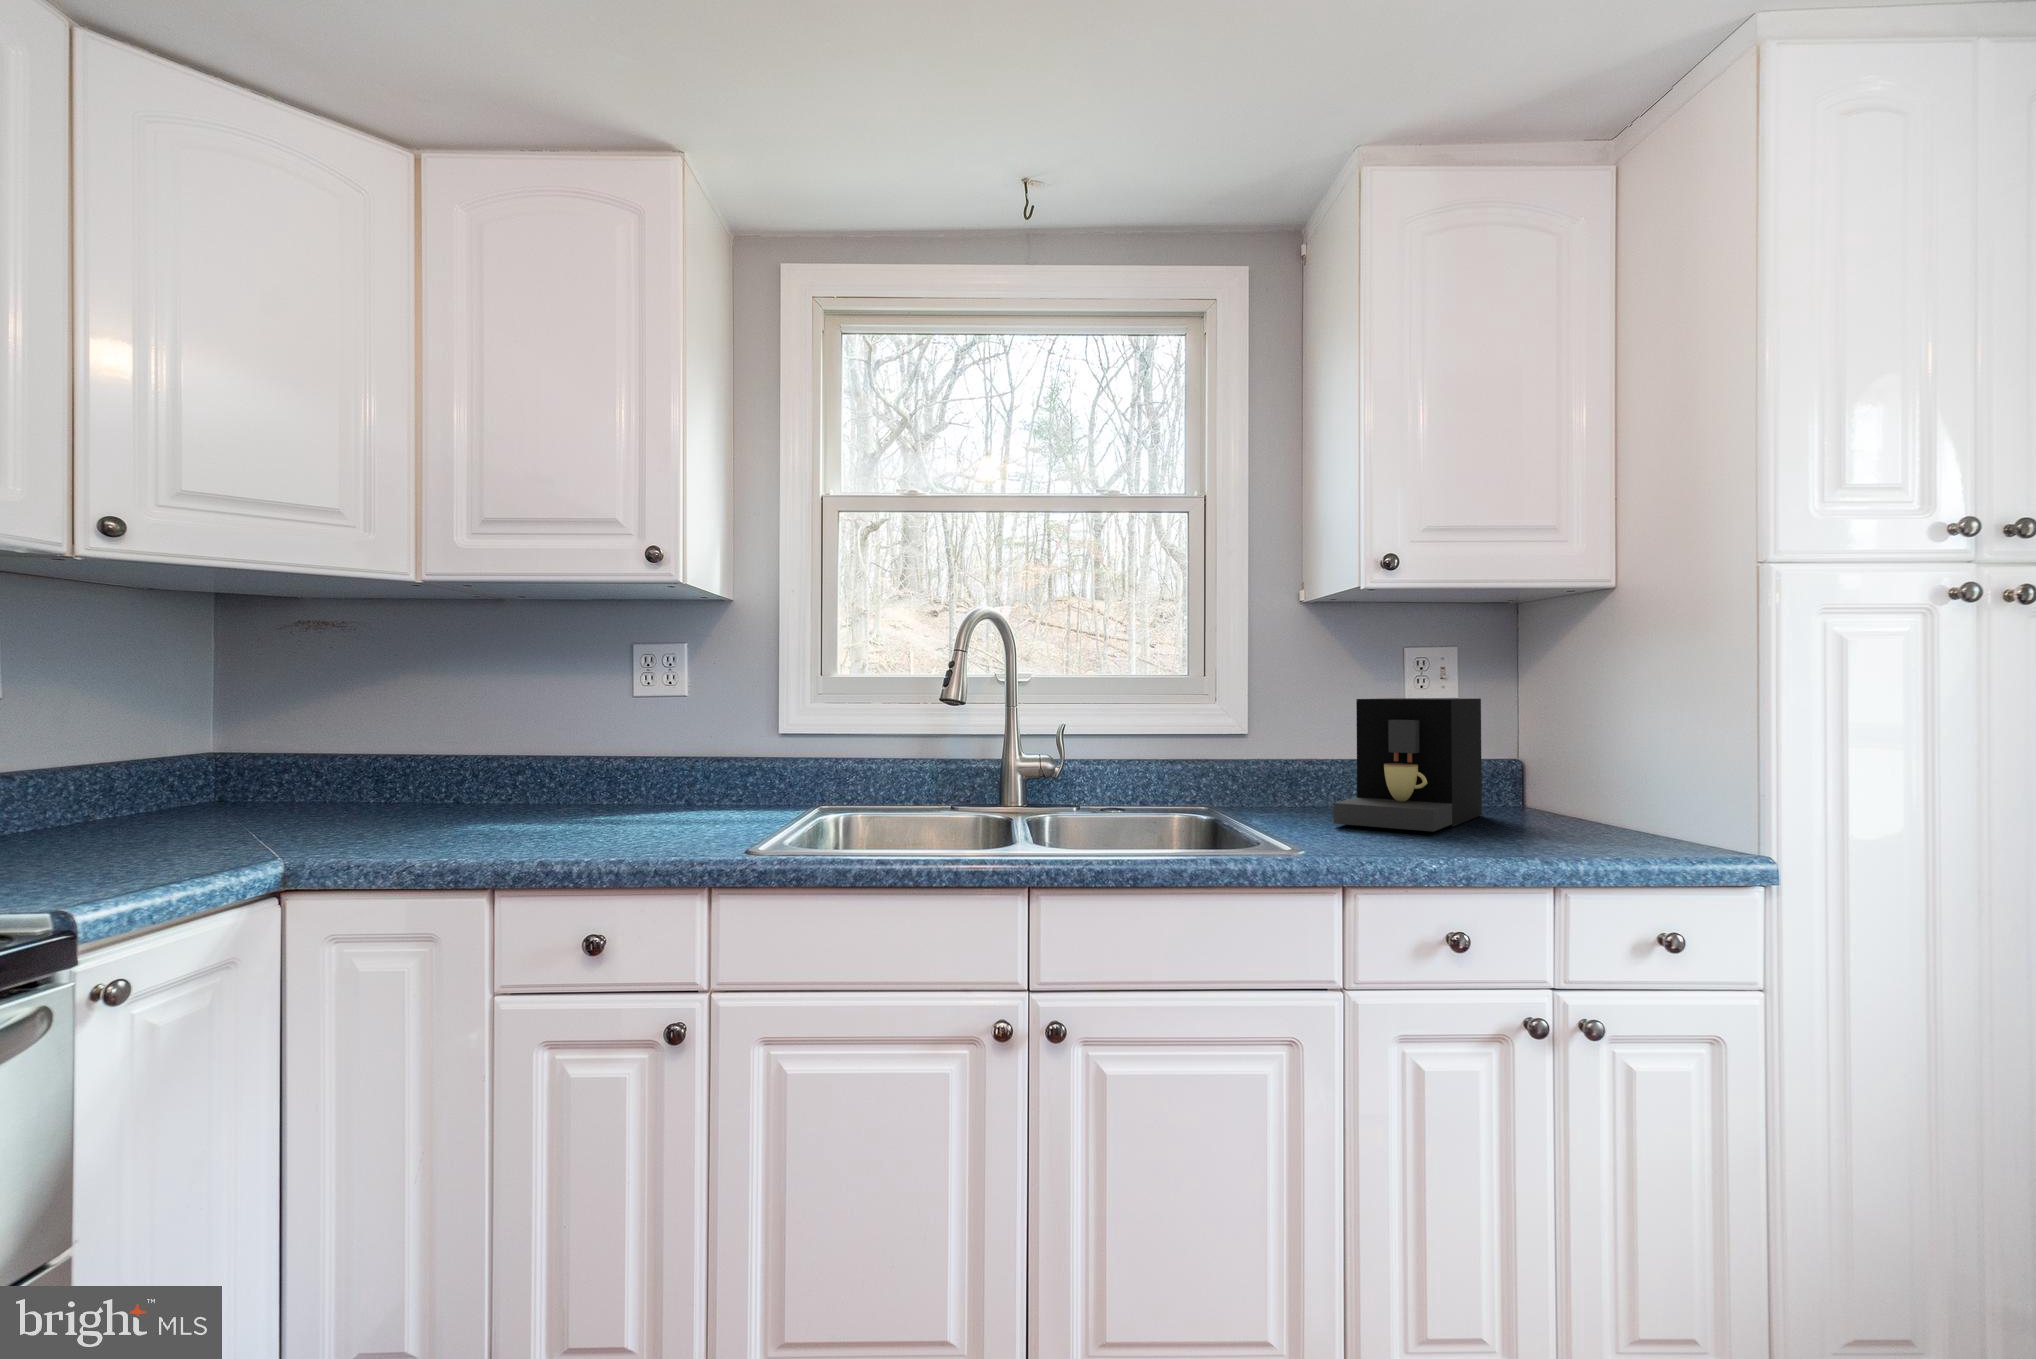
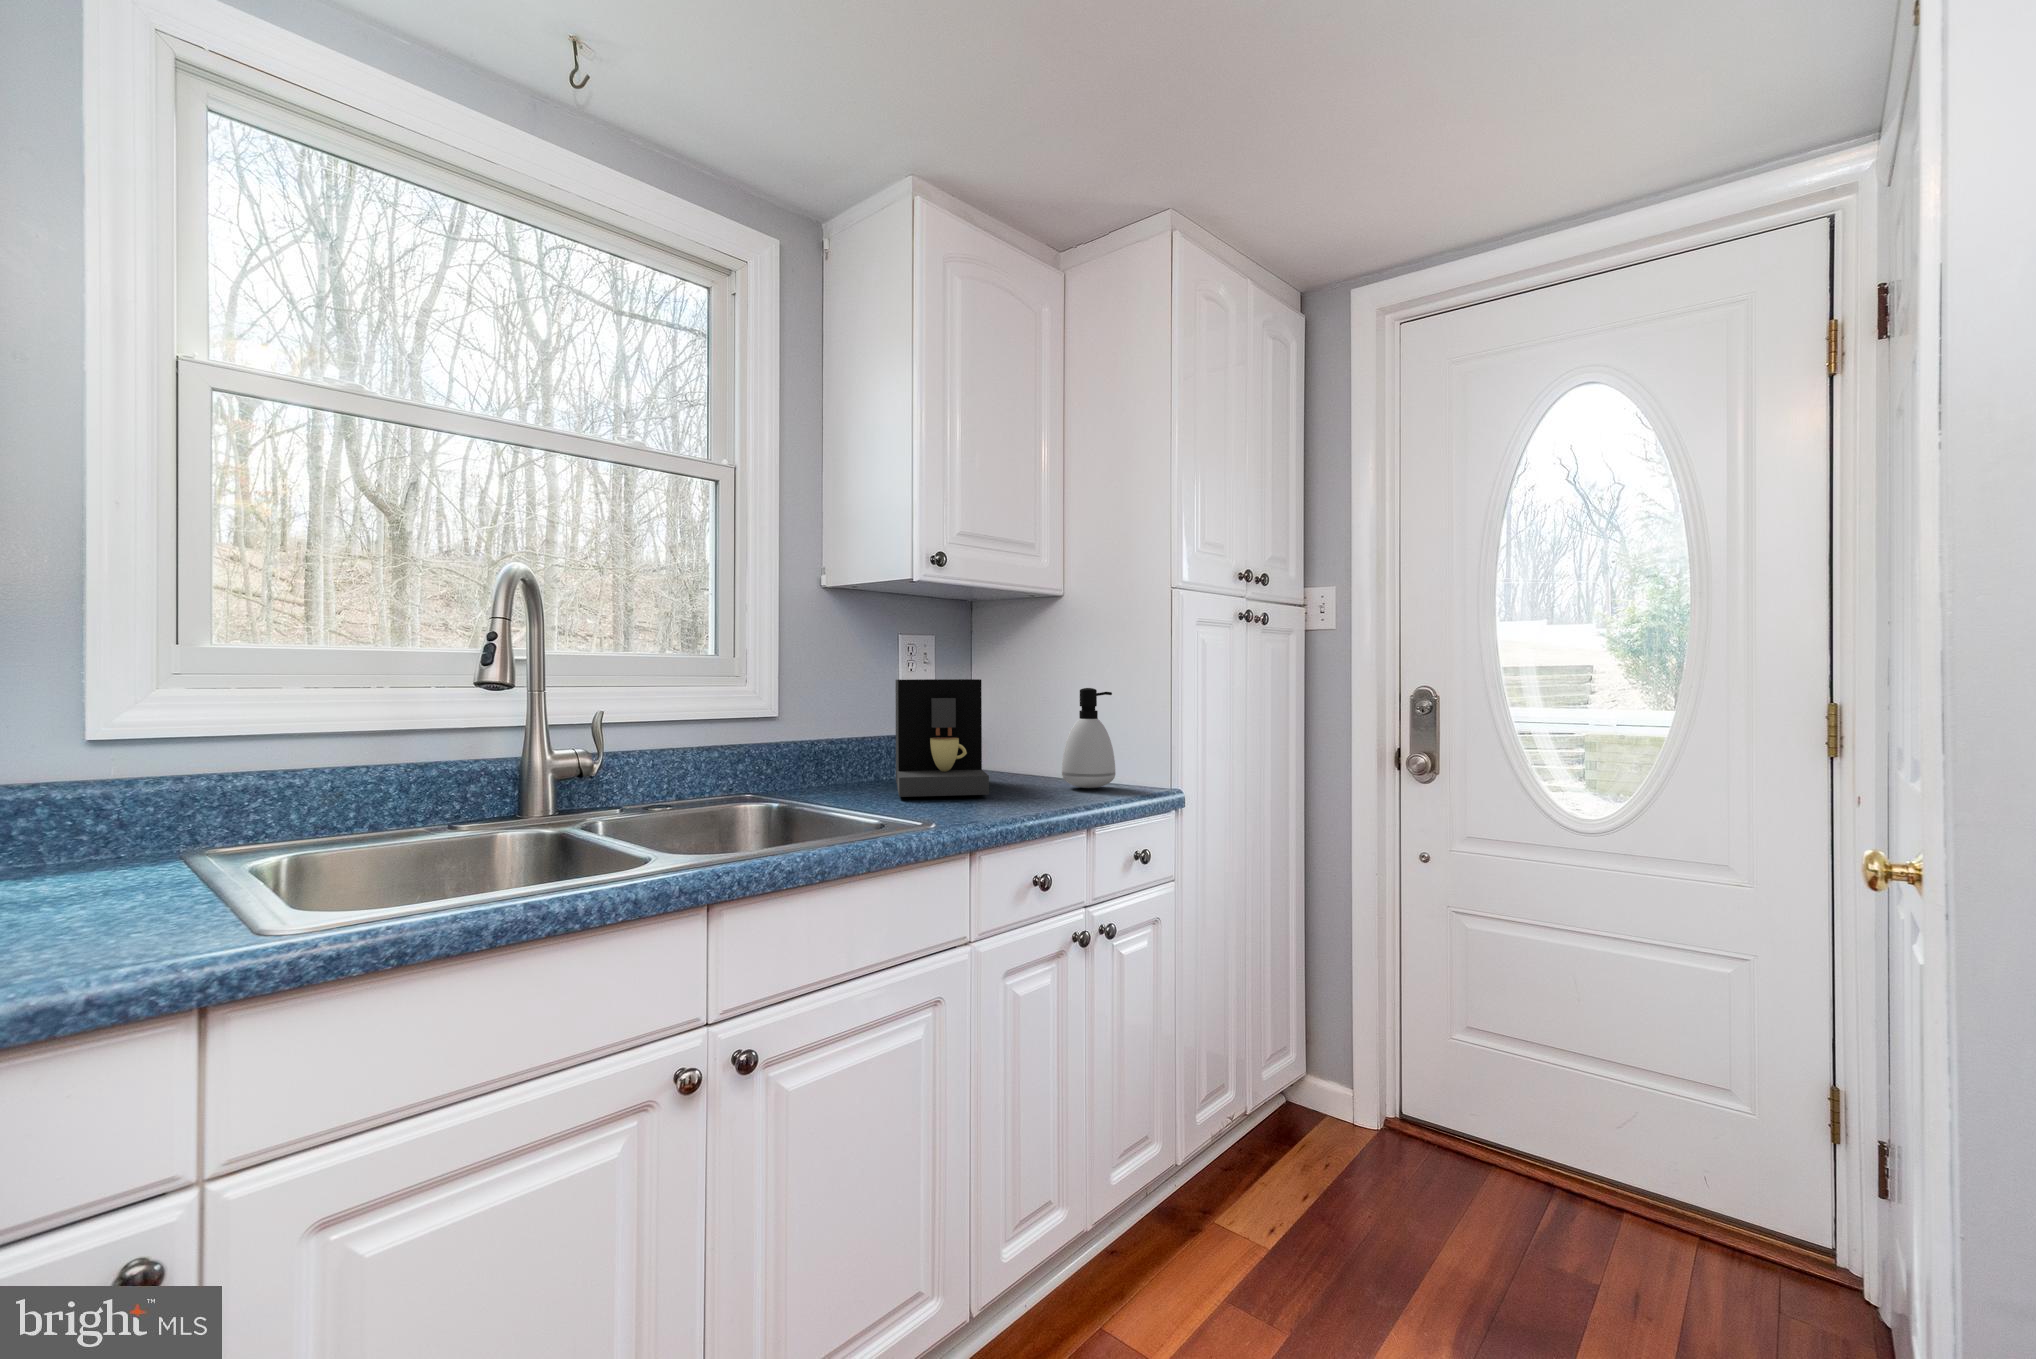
soap dispenser: none [1563,712,1642,839] -> present [1062,688,1115,788]

